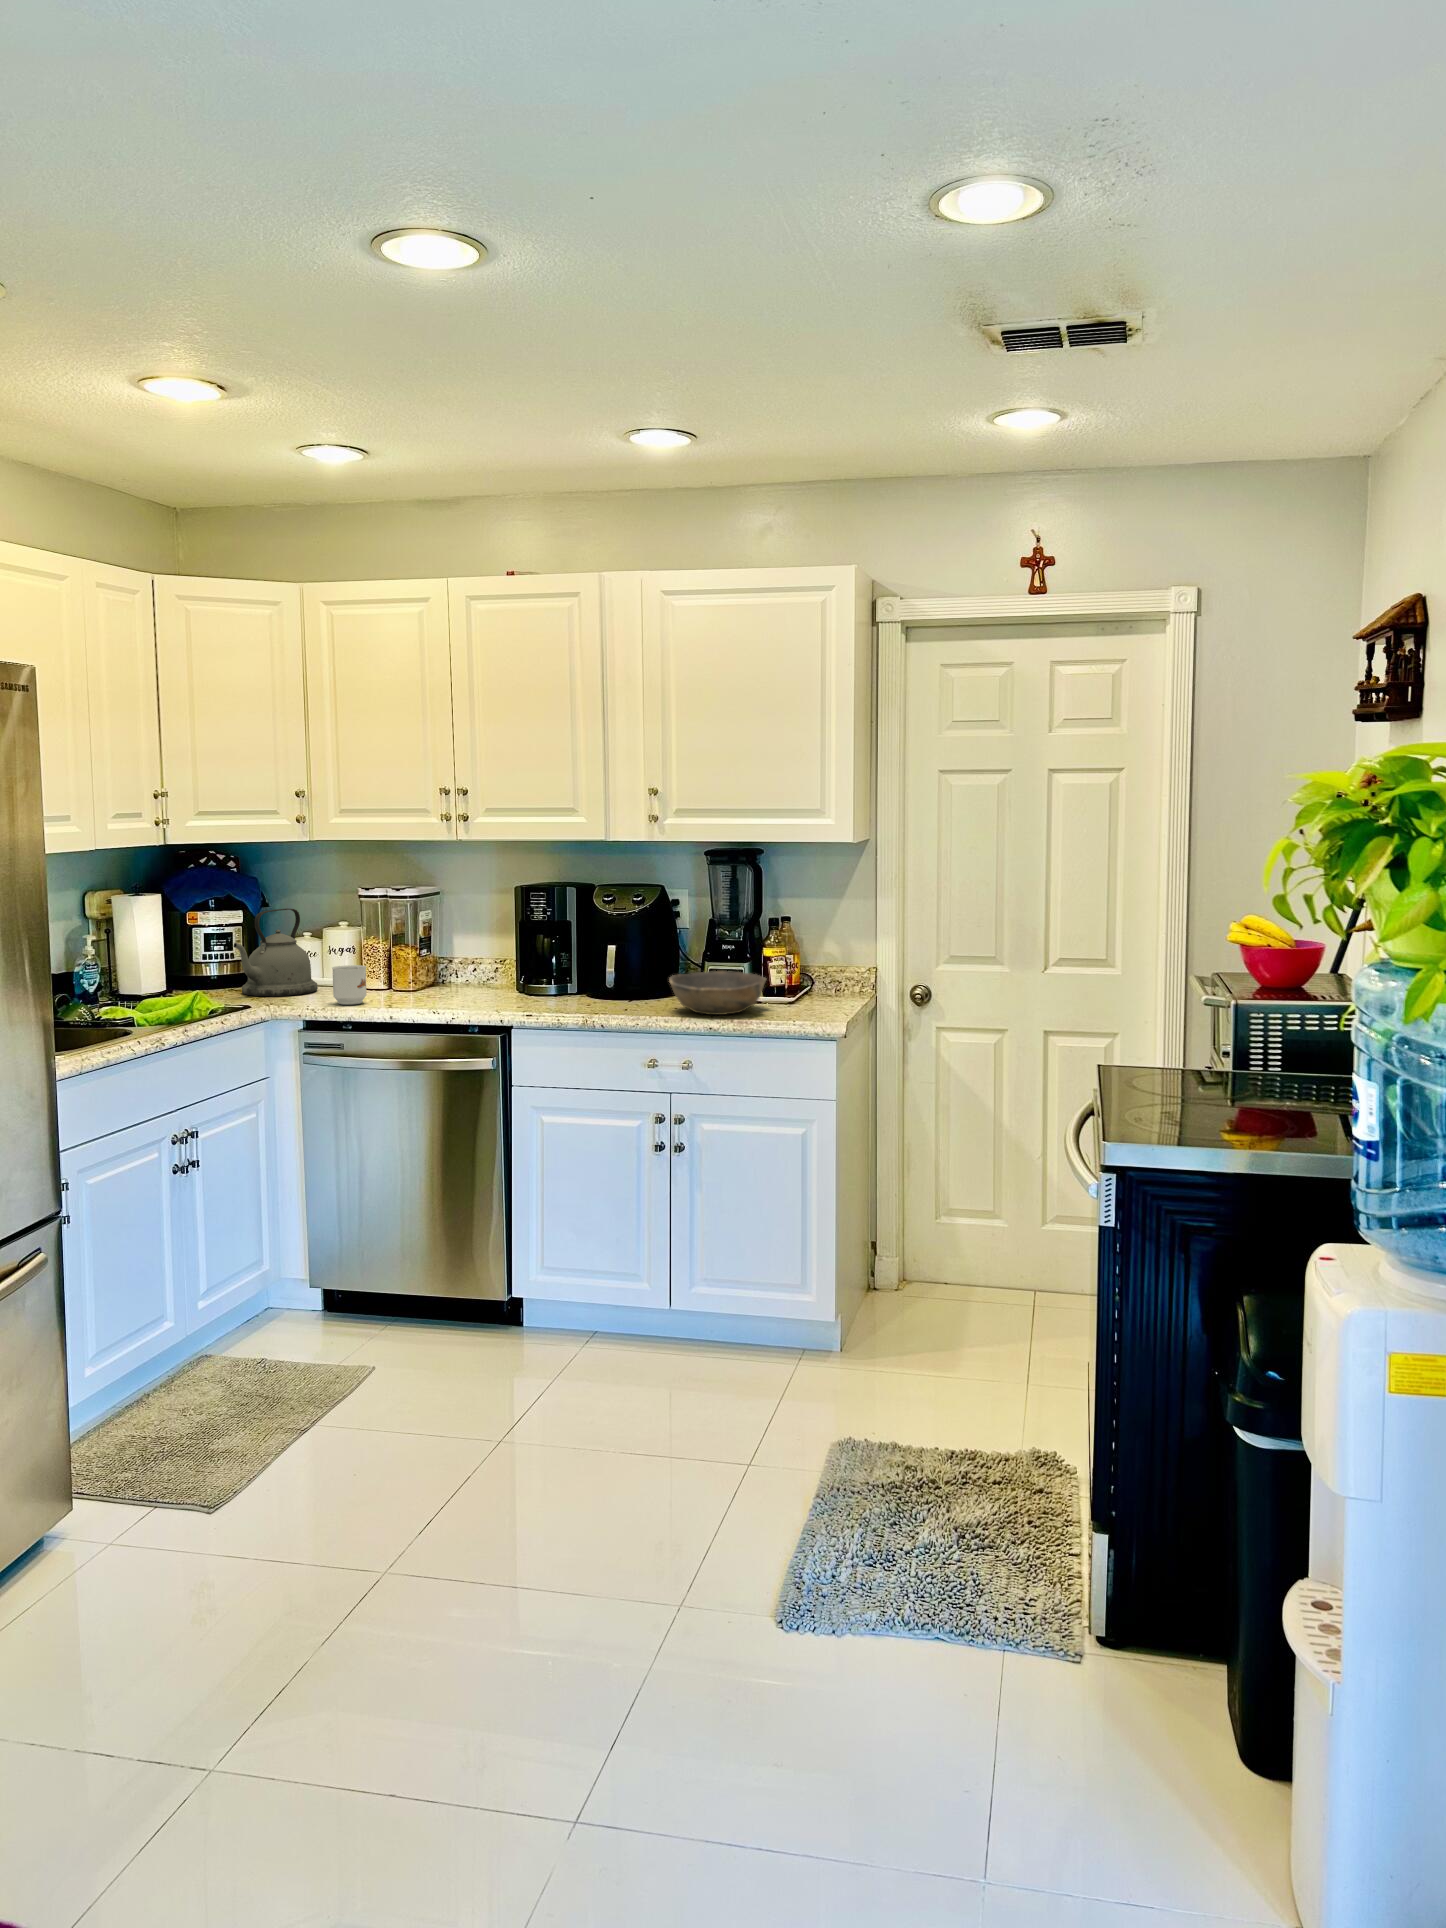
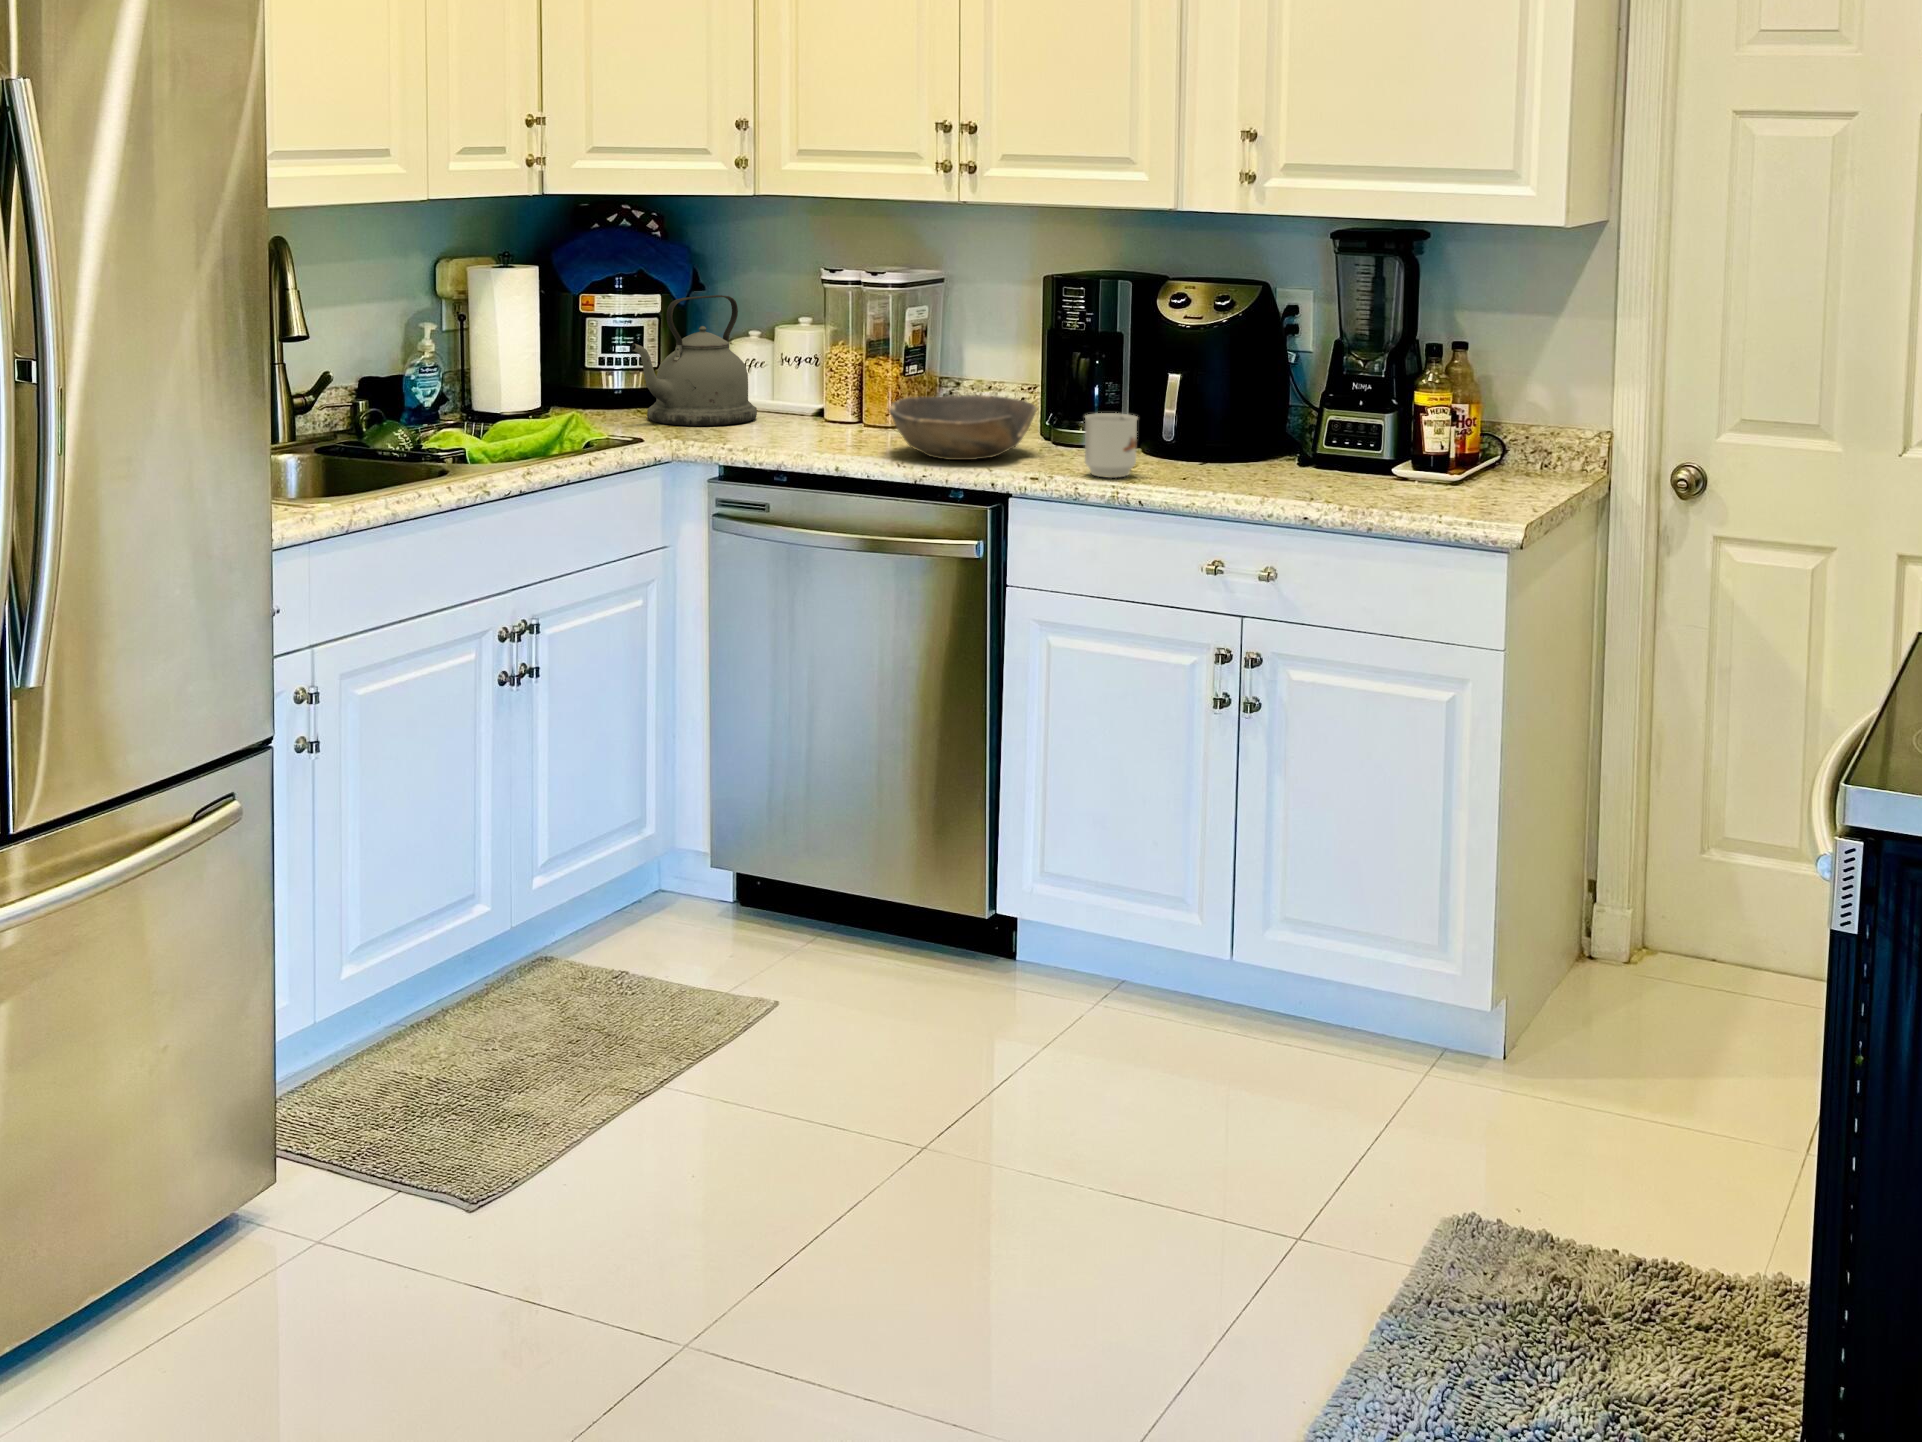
mug: present [332,965,366,1005] -> present [1085,413,1137,478]
bowl: present [669,971,766,1015] -> present [889,395,1037,460]

